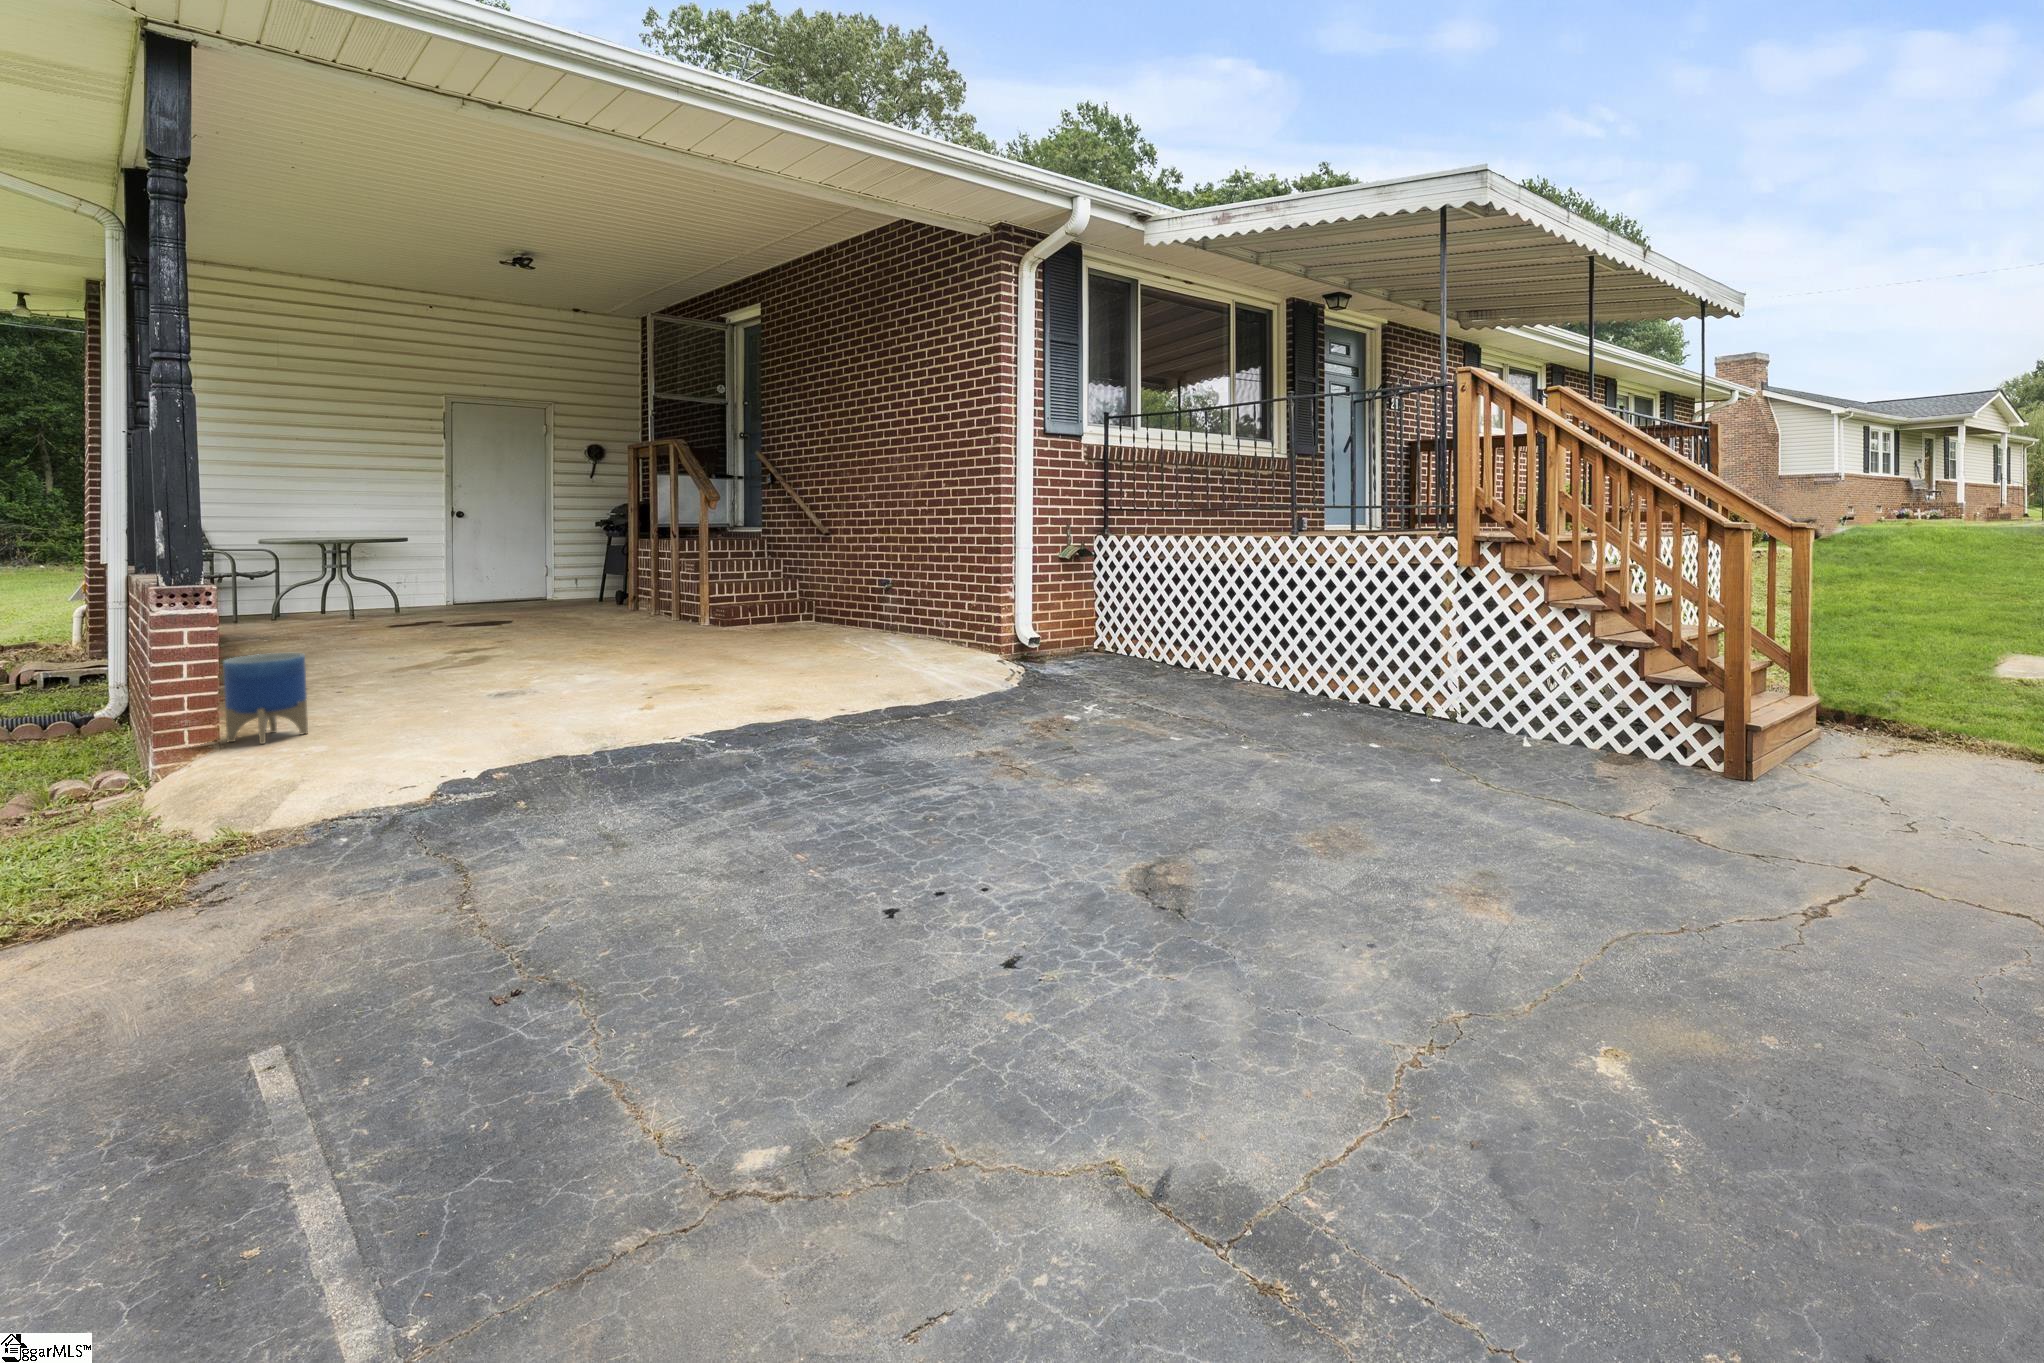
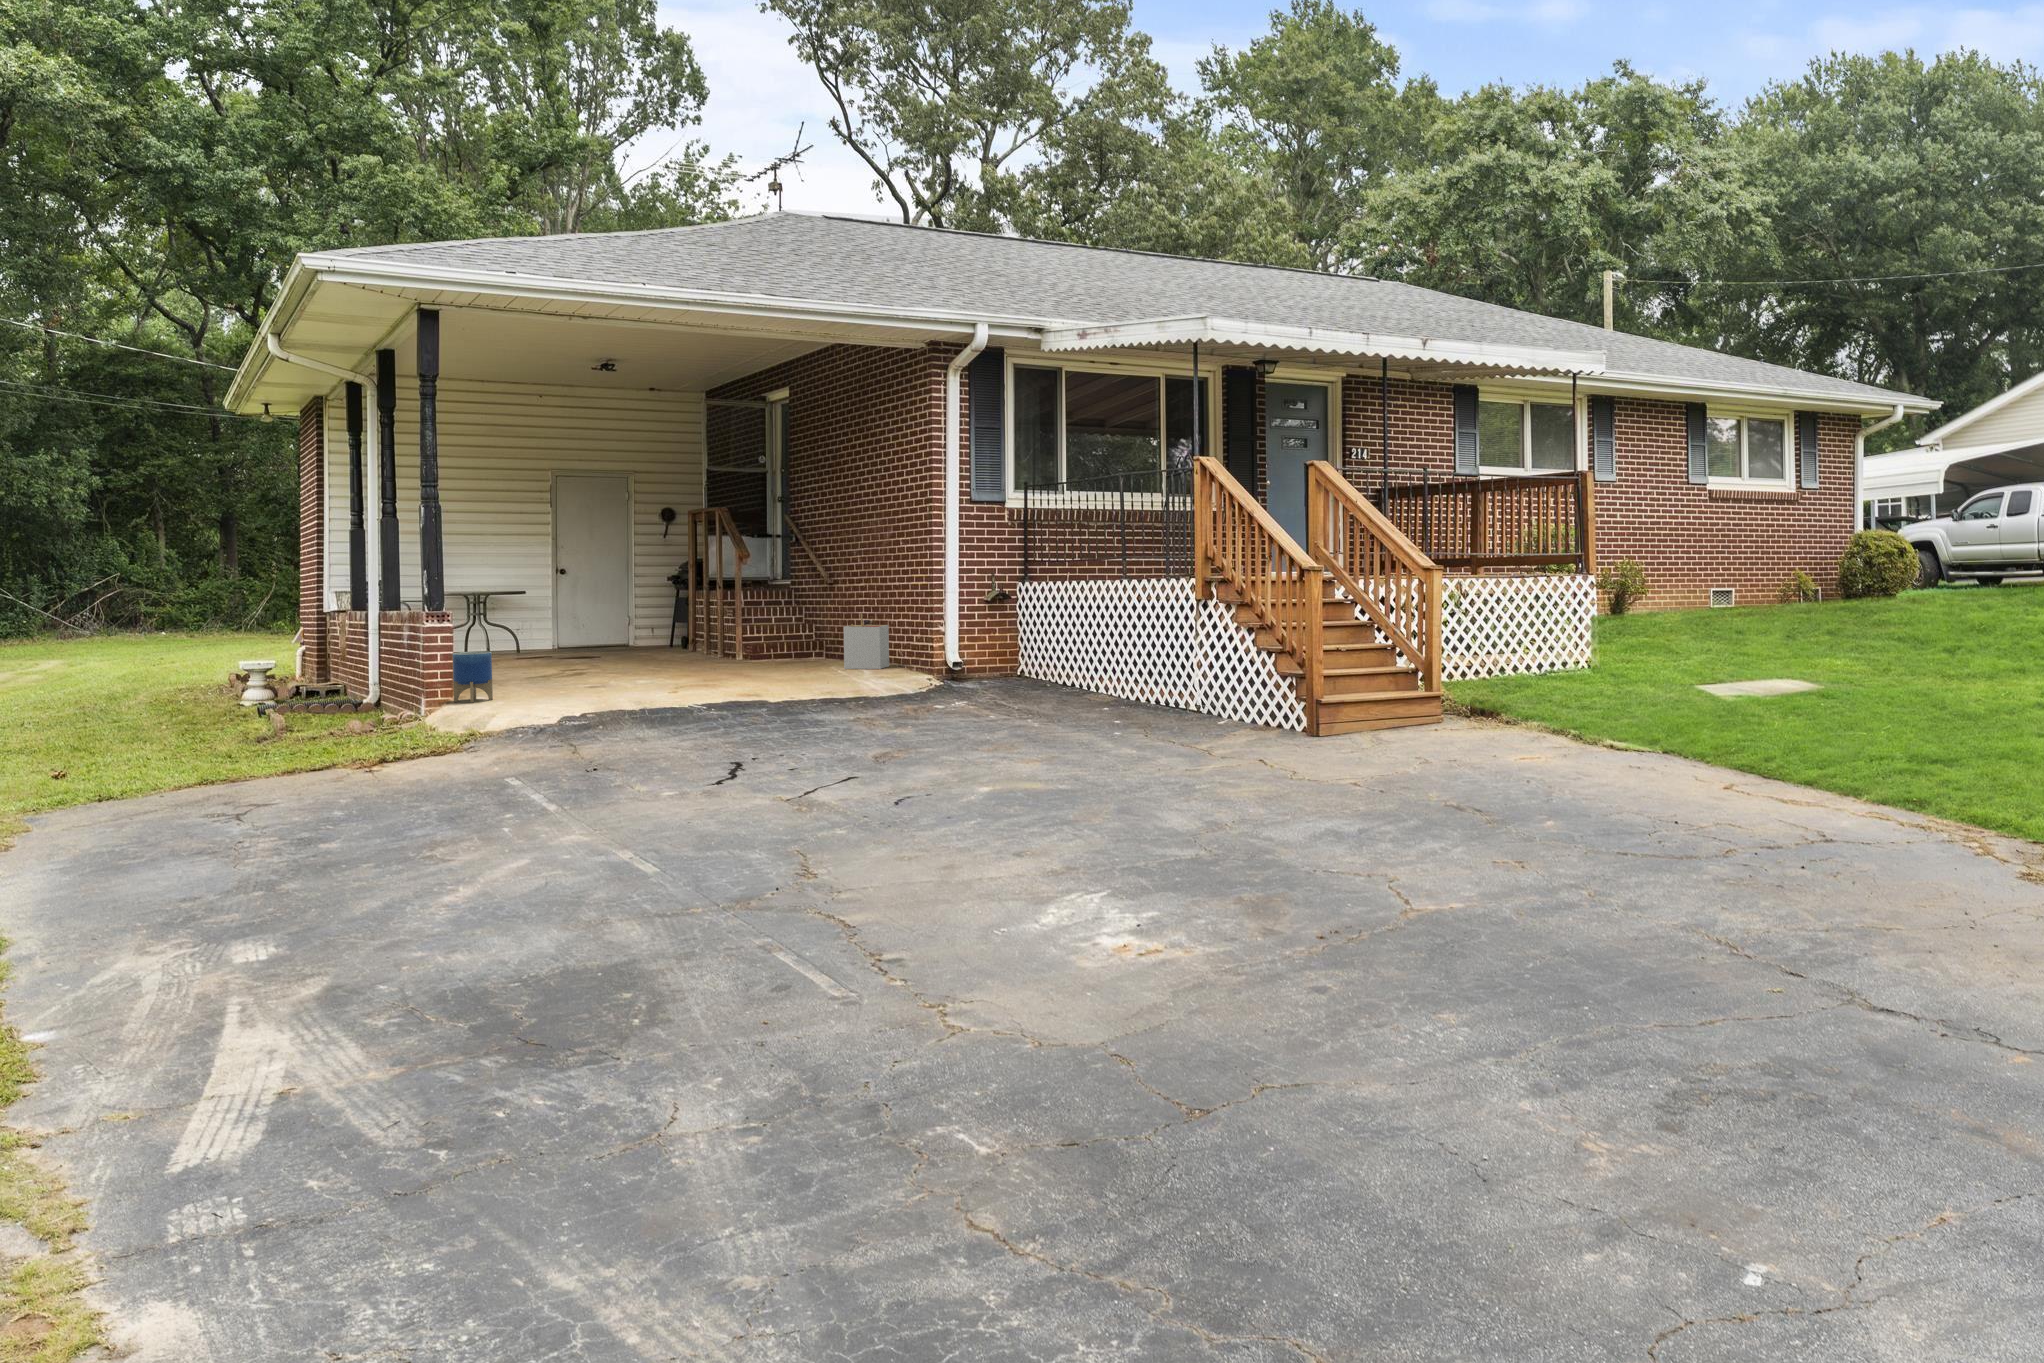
storage bin: none [869,573,925,645] -> present [844,613,889,669]

